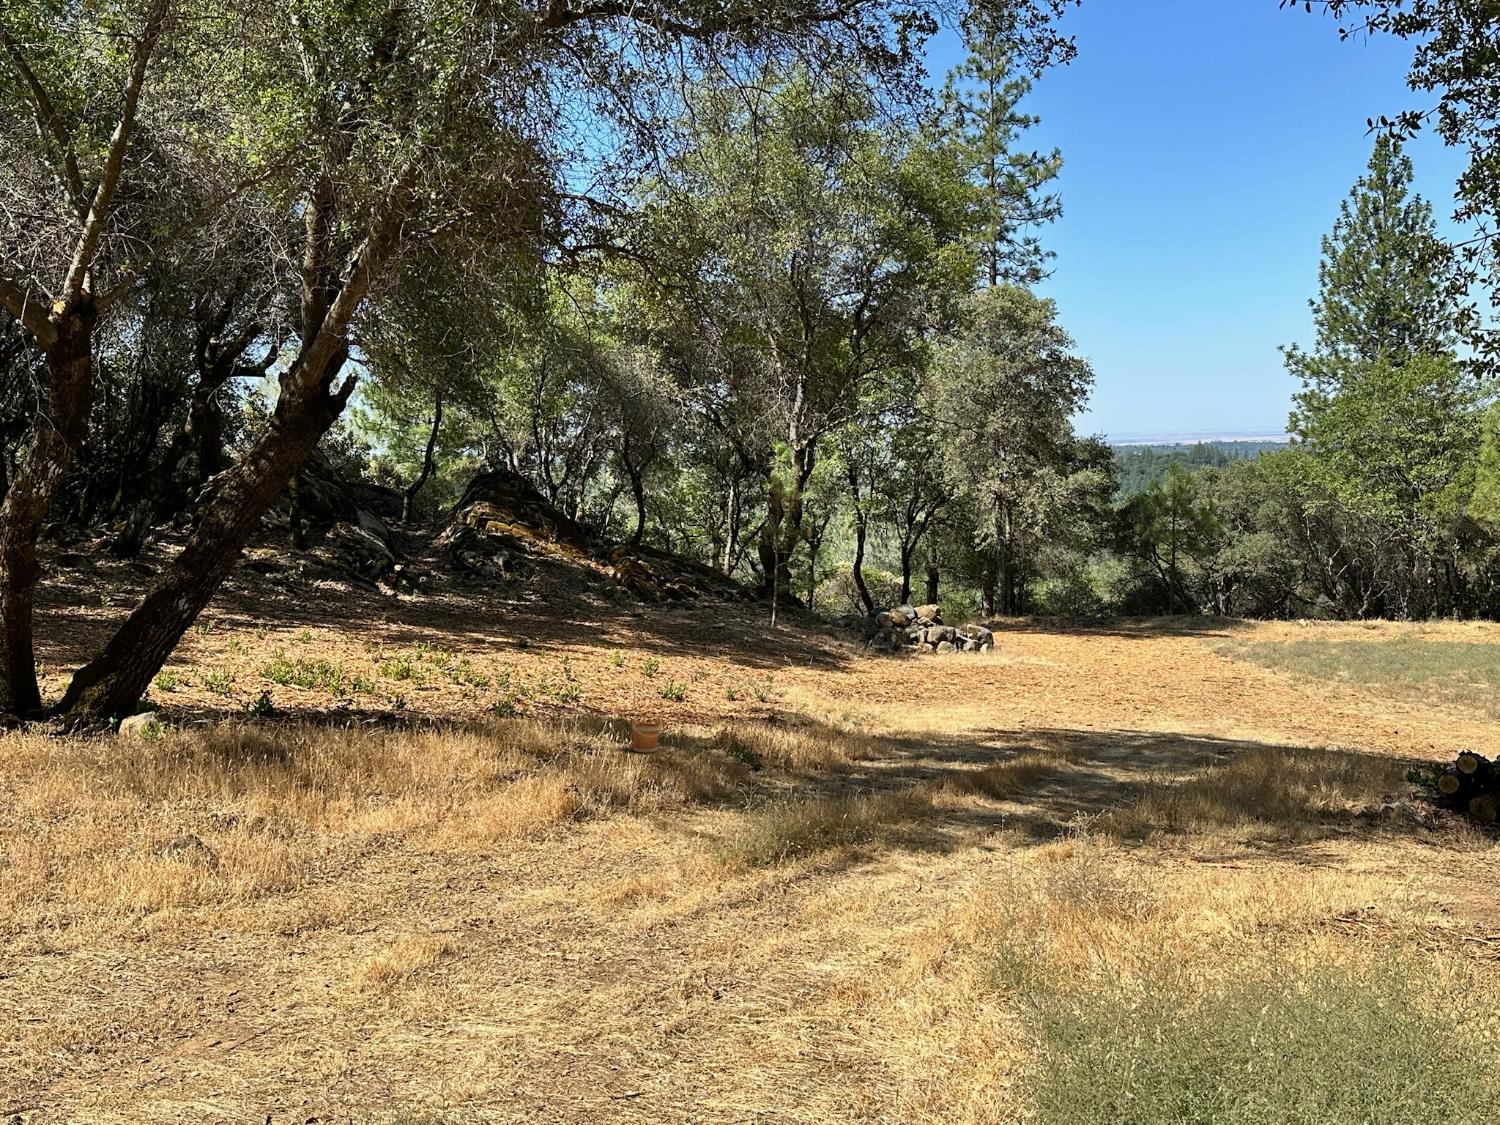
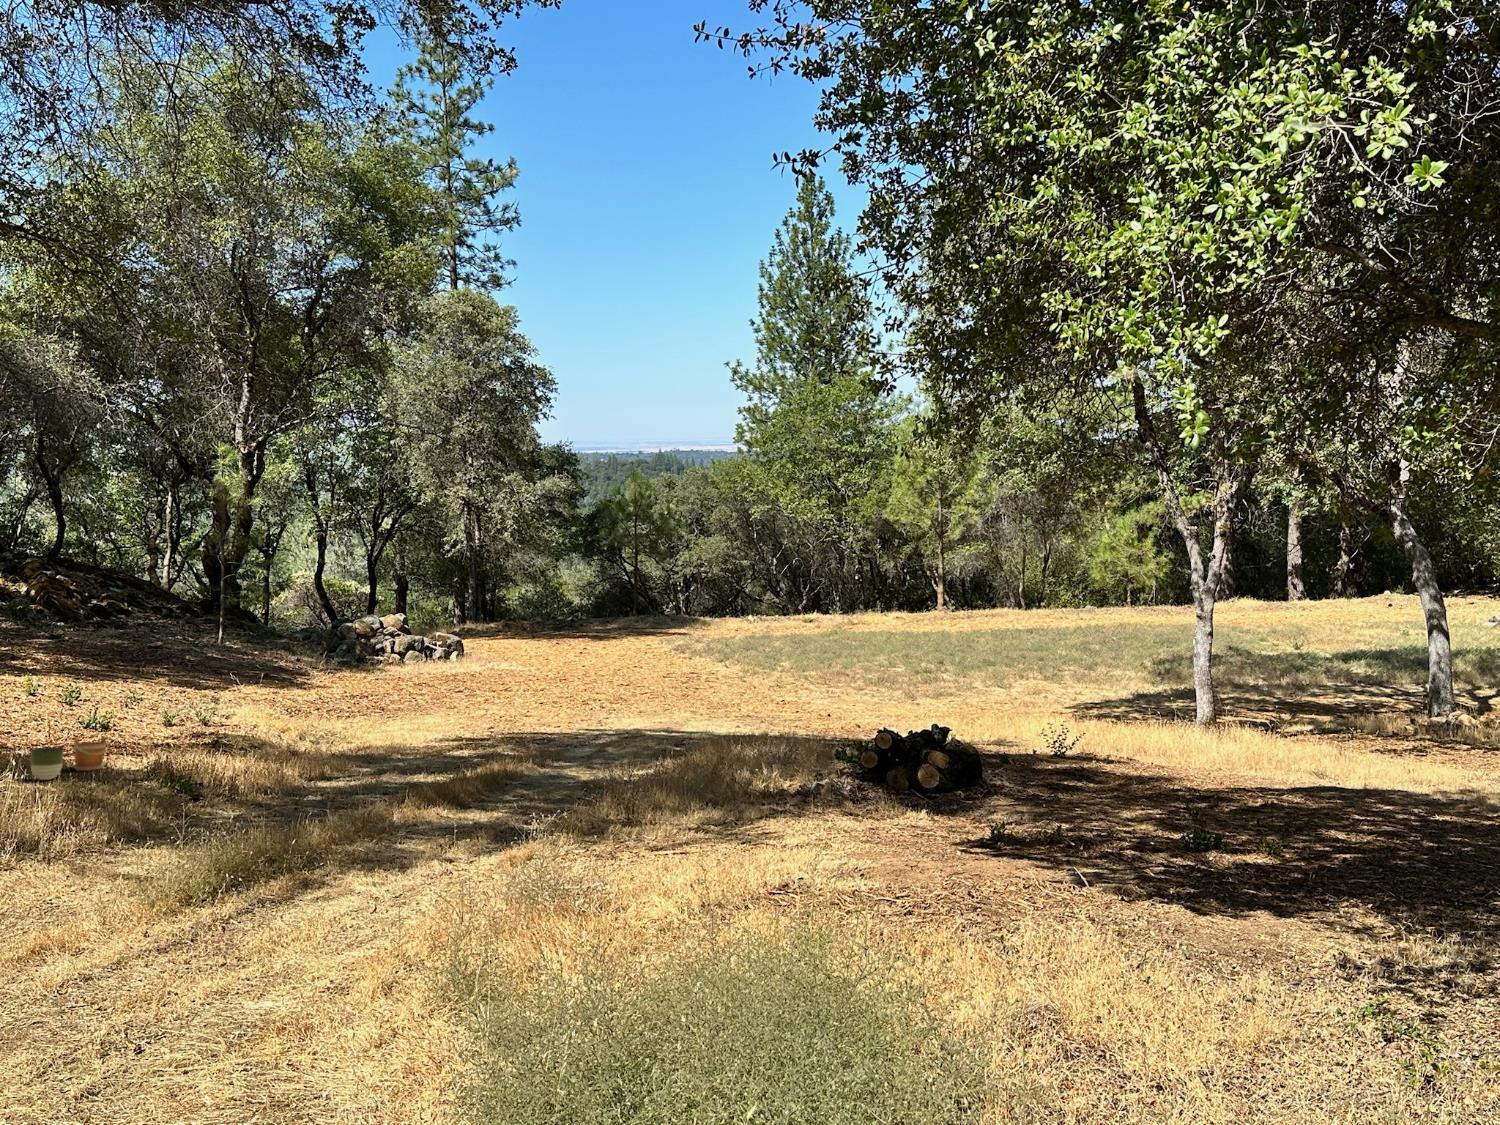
planter: none [593,726,621,760] -> present [31,747,64,780]

